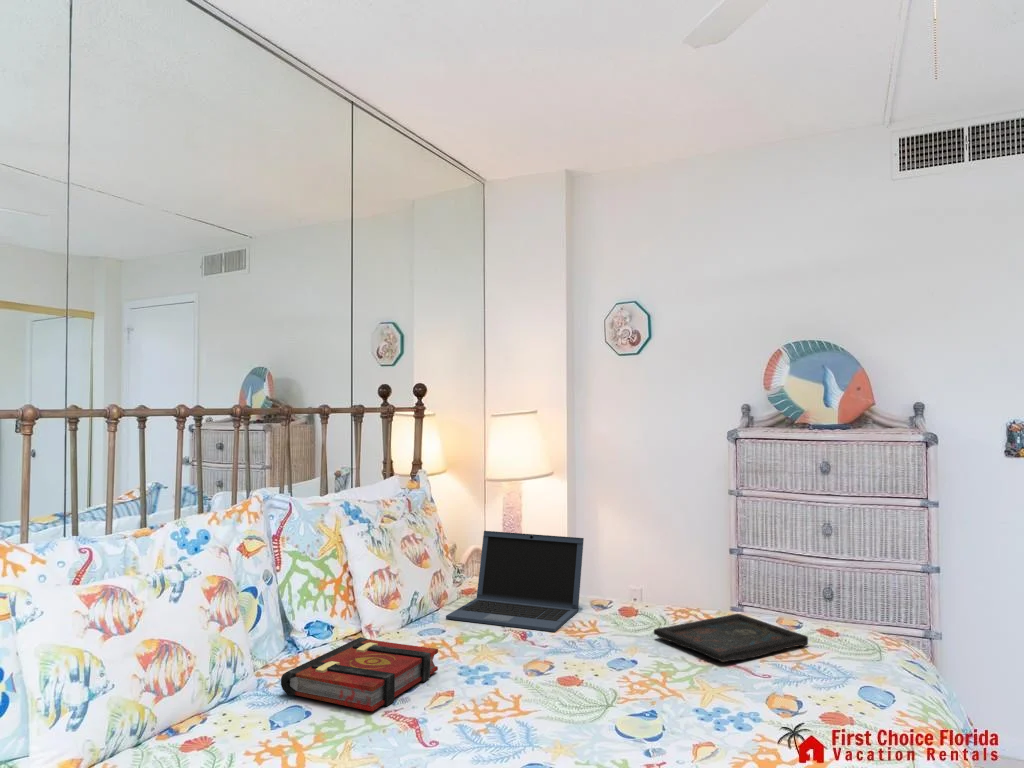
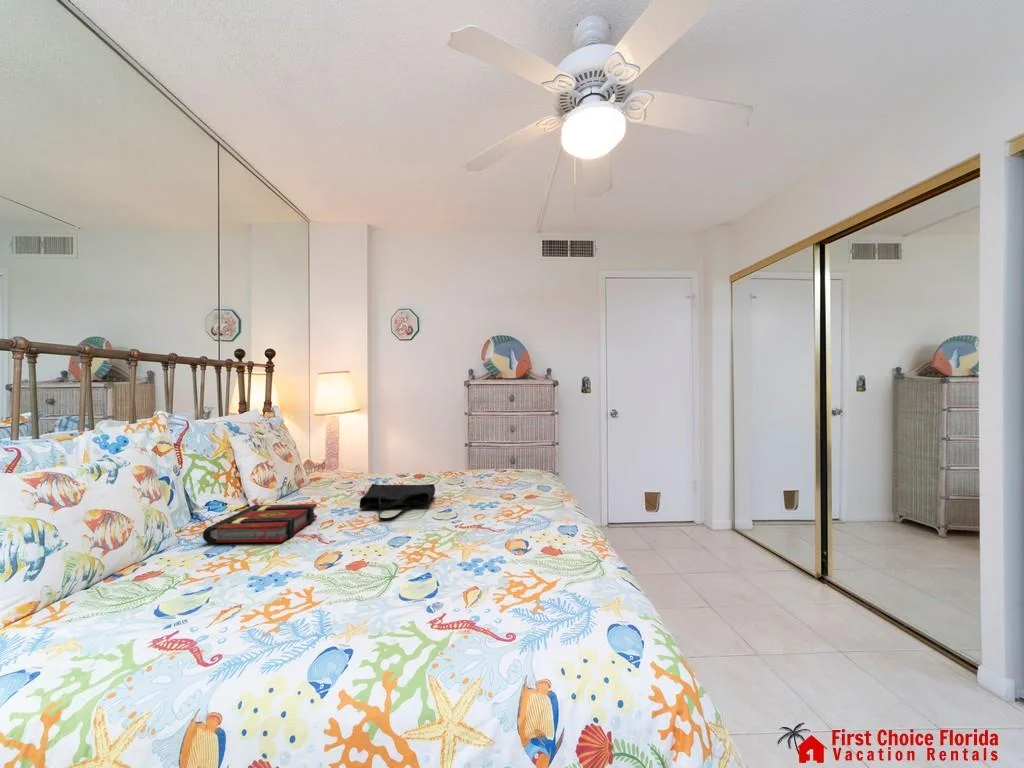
laptop: present [446,531,584,632] -> none [308,438,395,494]
tray: present [654,614,808,662] -> none [444,473,526,493]
tote bag: none [503,619,631,698] -> present [360,484,435,522]

